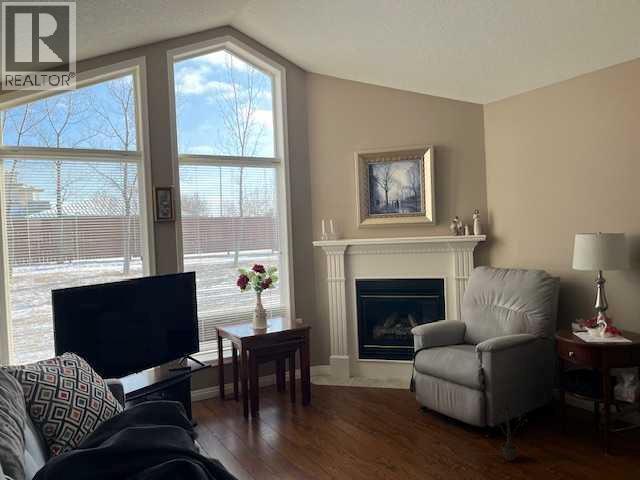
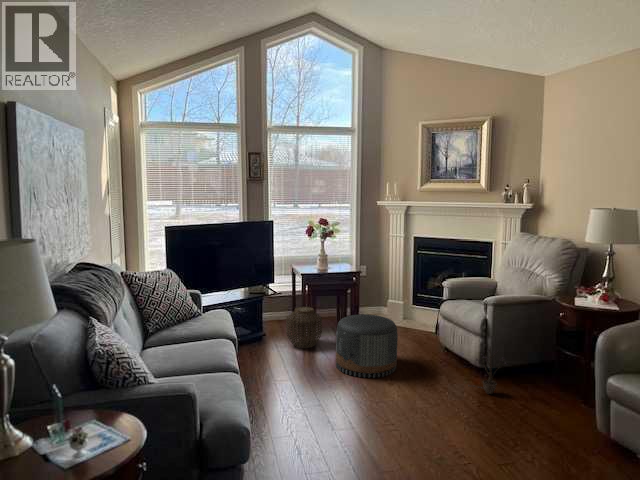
woven basket: none [228,380,275,436] -> present [286,307,322,348]
pouf: none [308,380,386,467] -> present [336,314,398,378]

